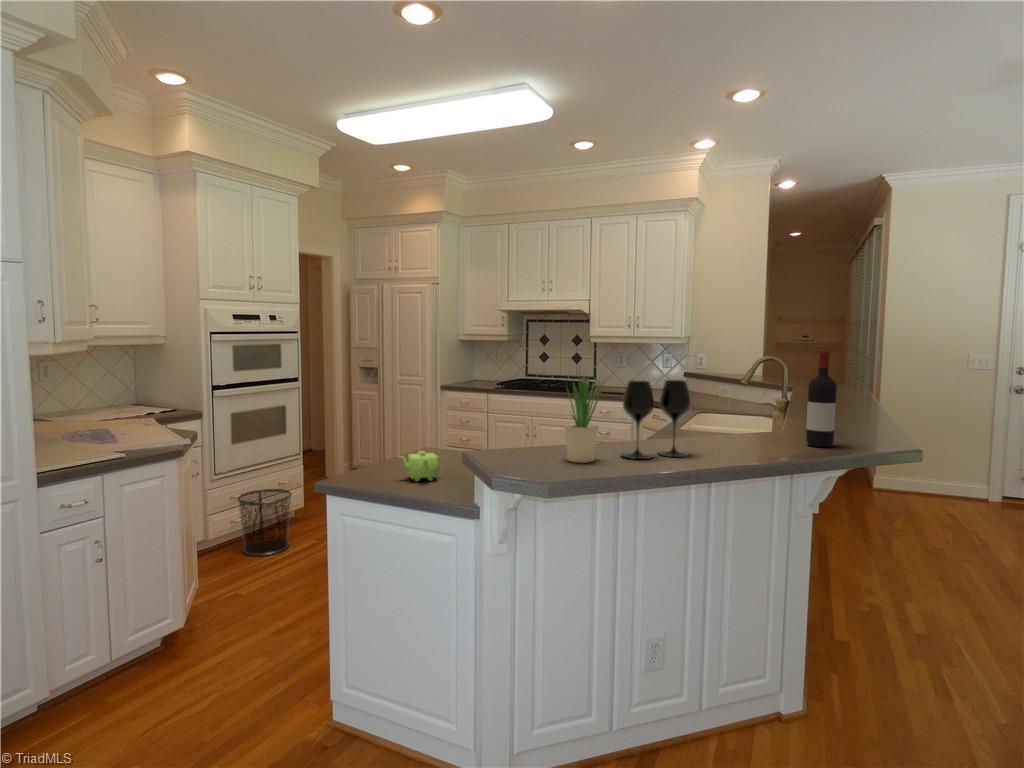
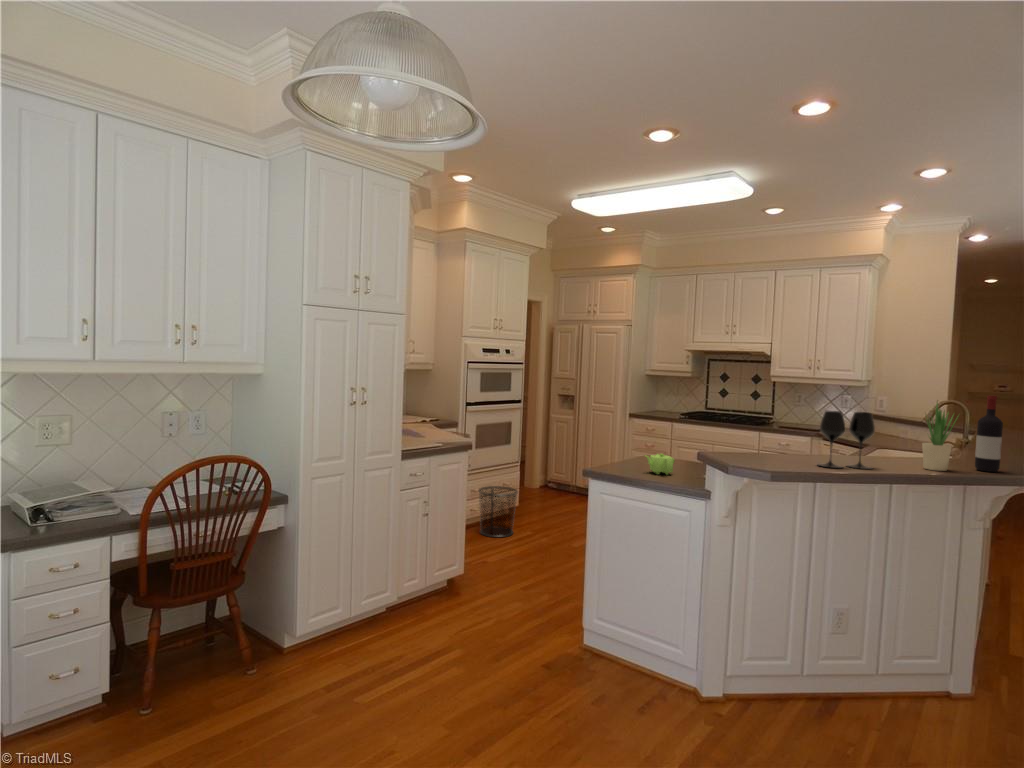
potted plant: present [565,373,603,463] -> present [922,401,957,471]

